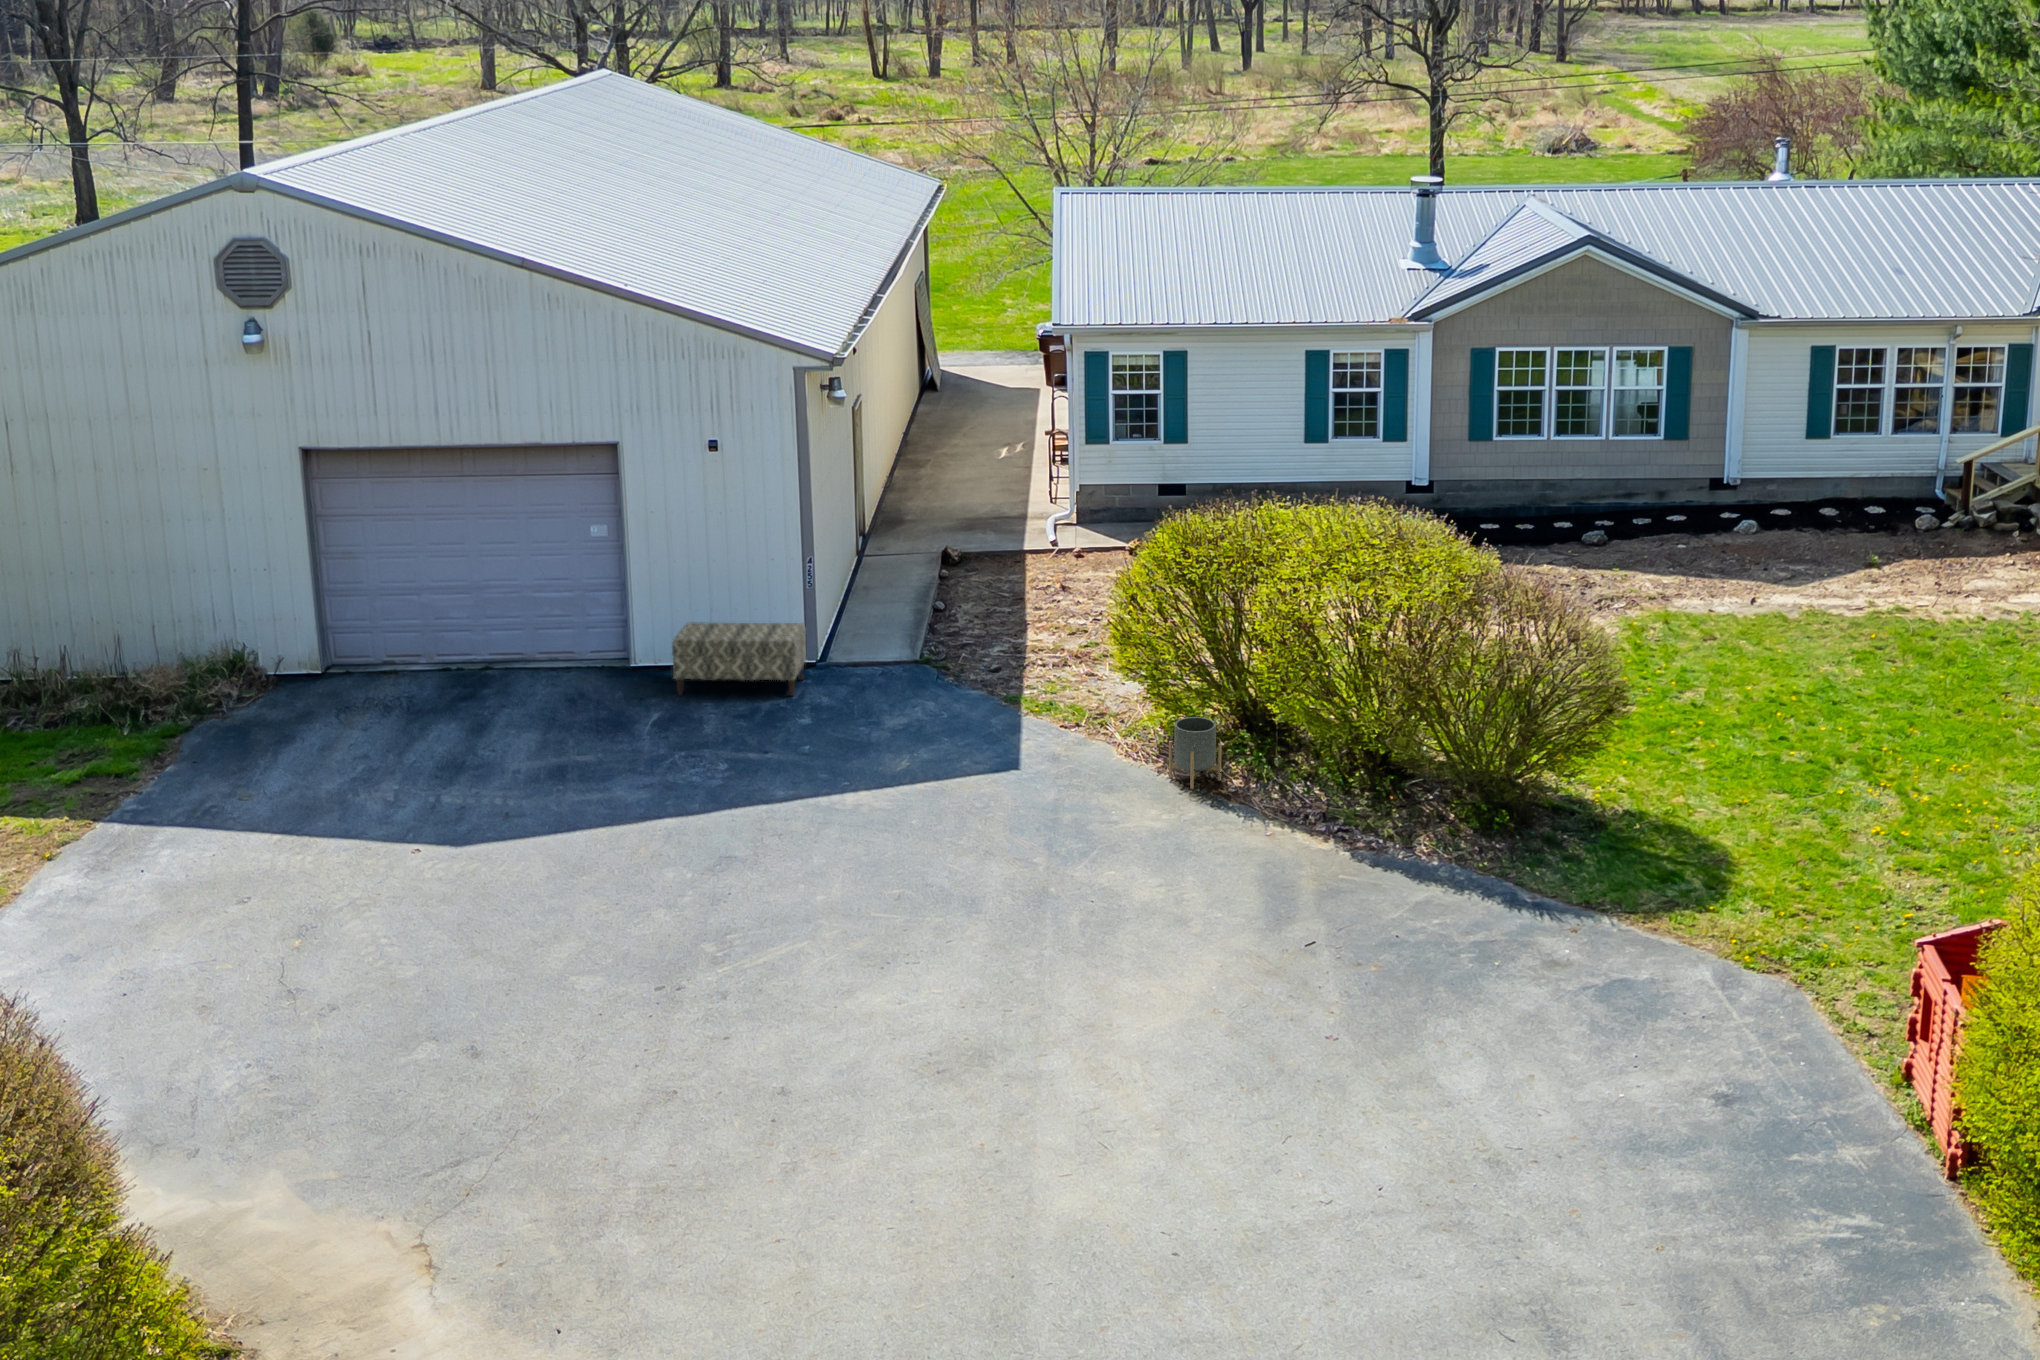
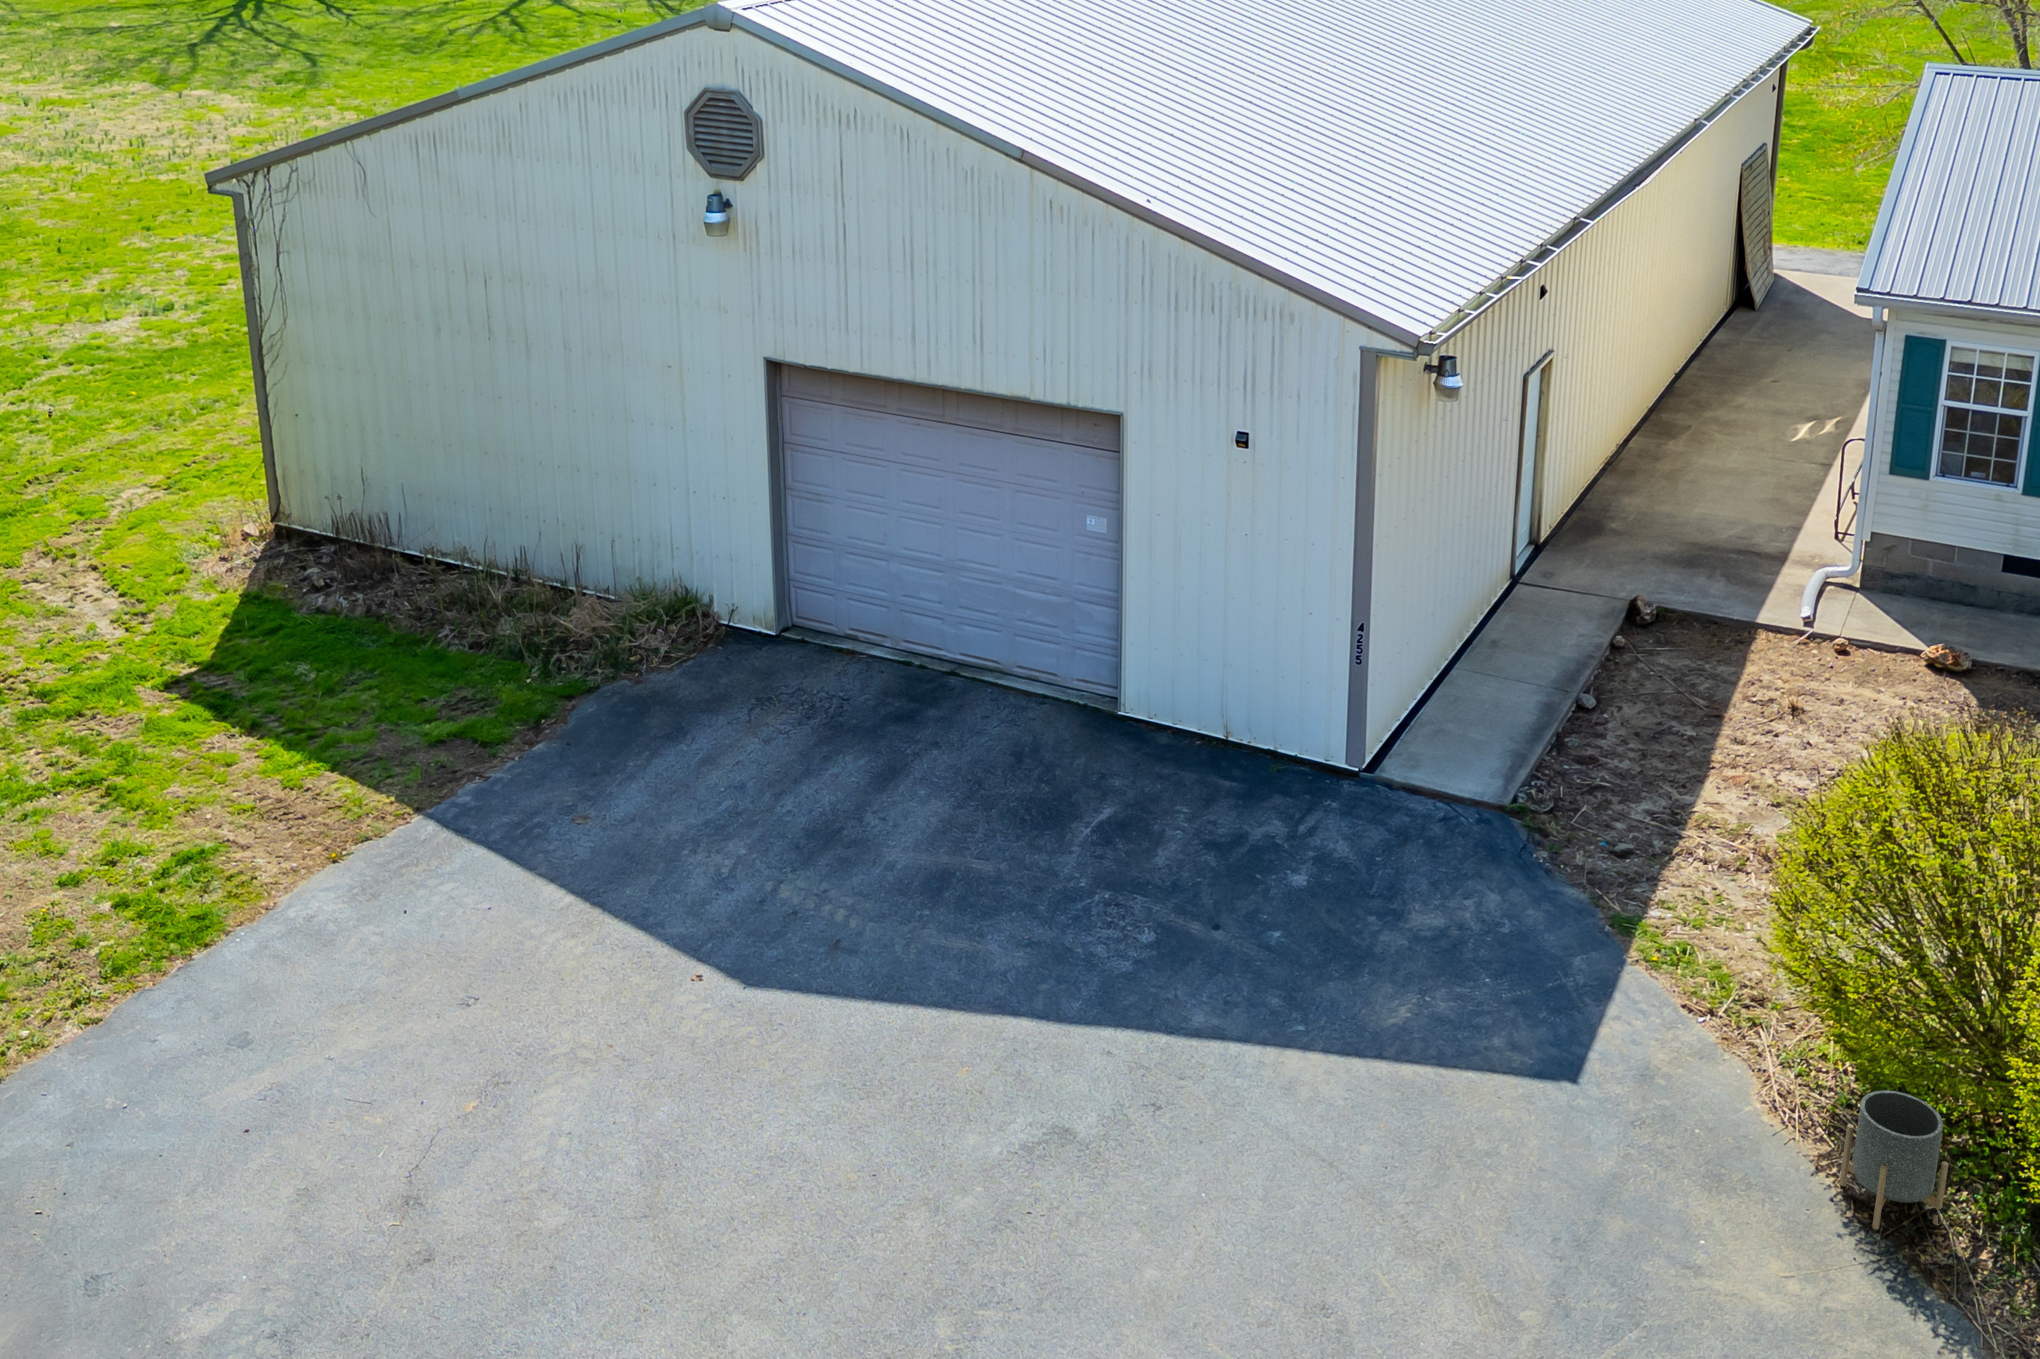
bench: present [672,622,806,696] -> none [1151,676,1345,821]

